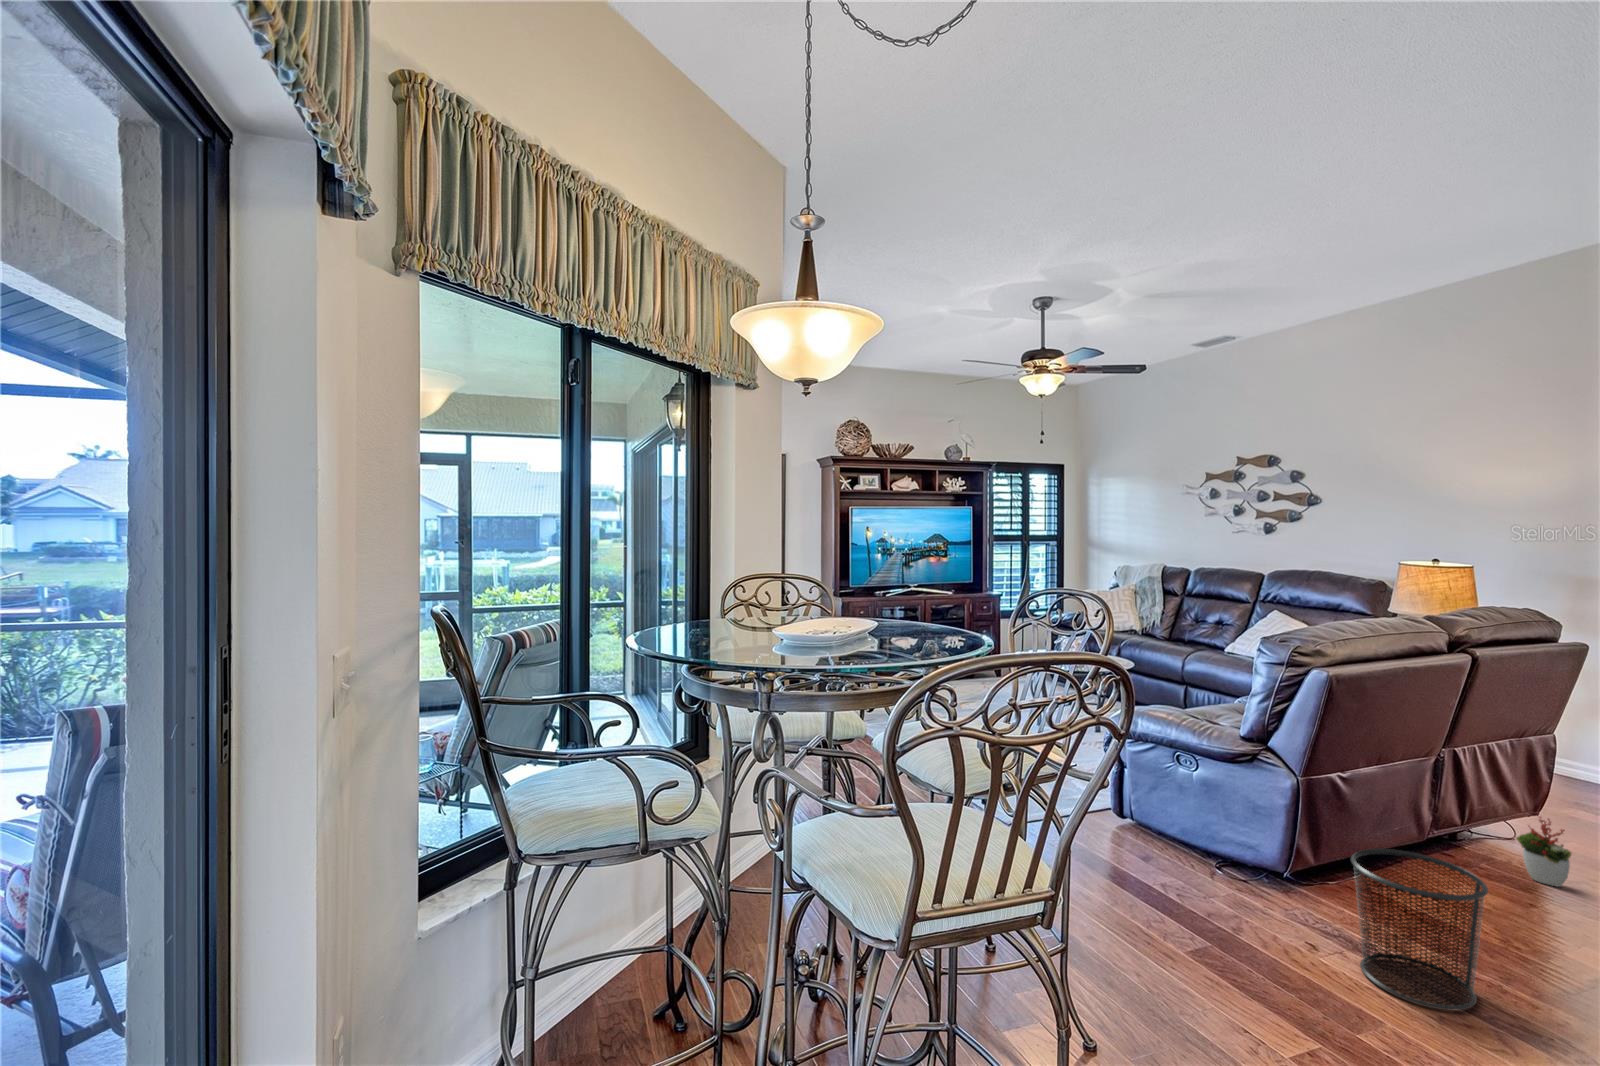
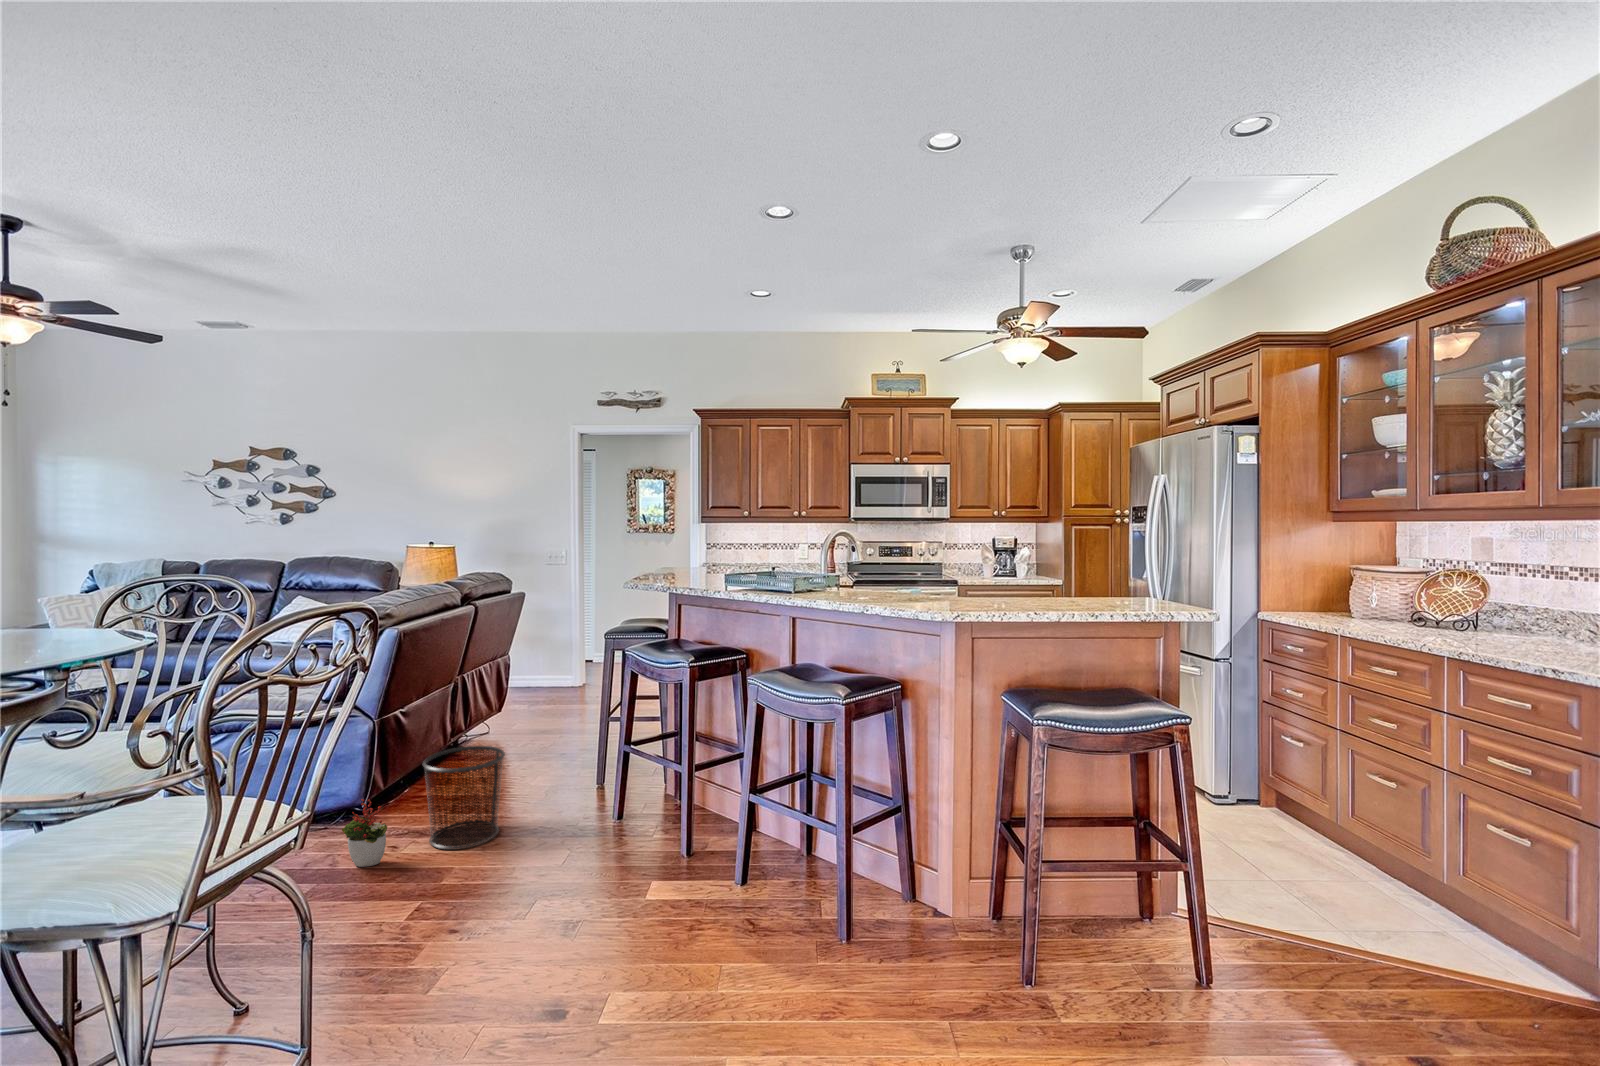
decorative plant: present [1516,817,1571,887] -> present [342,799,387,867]

